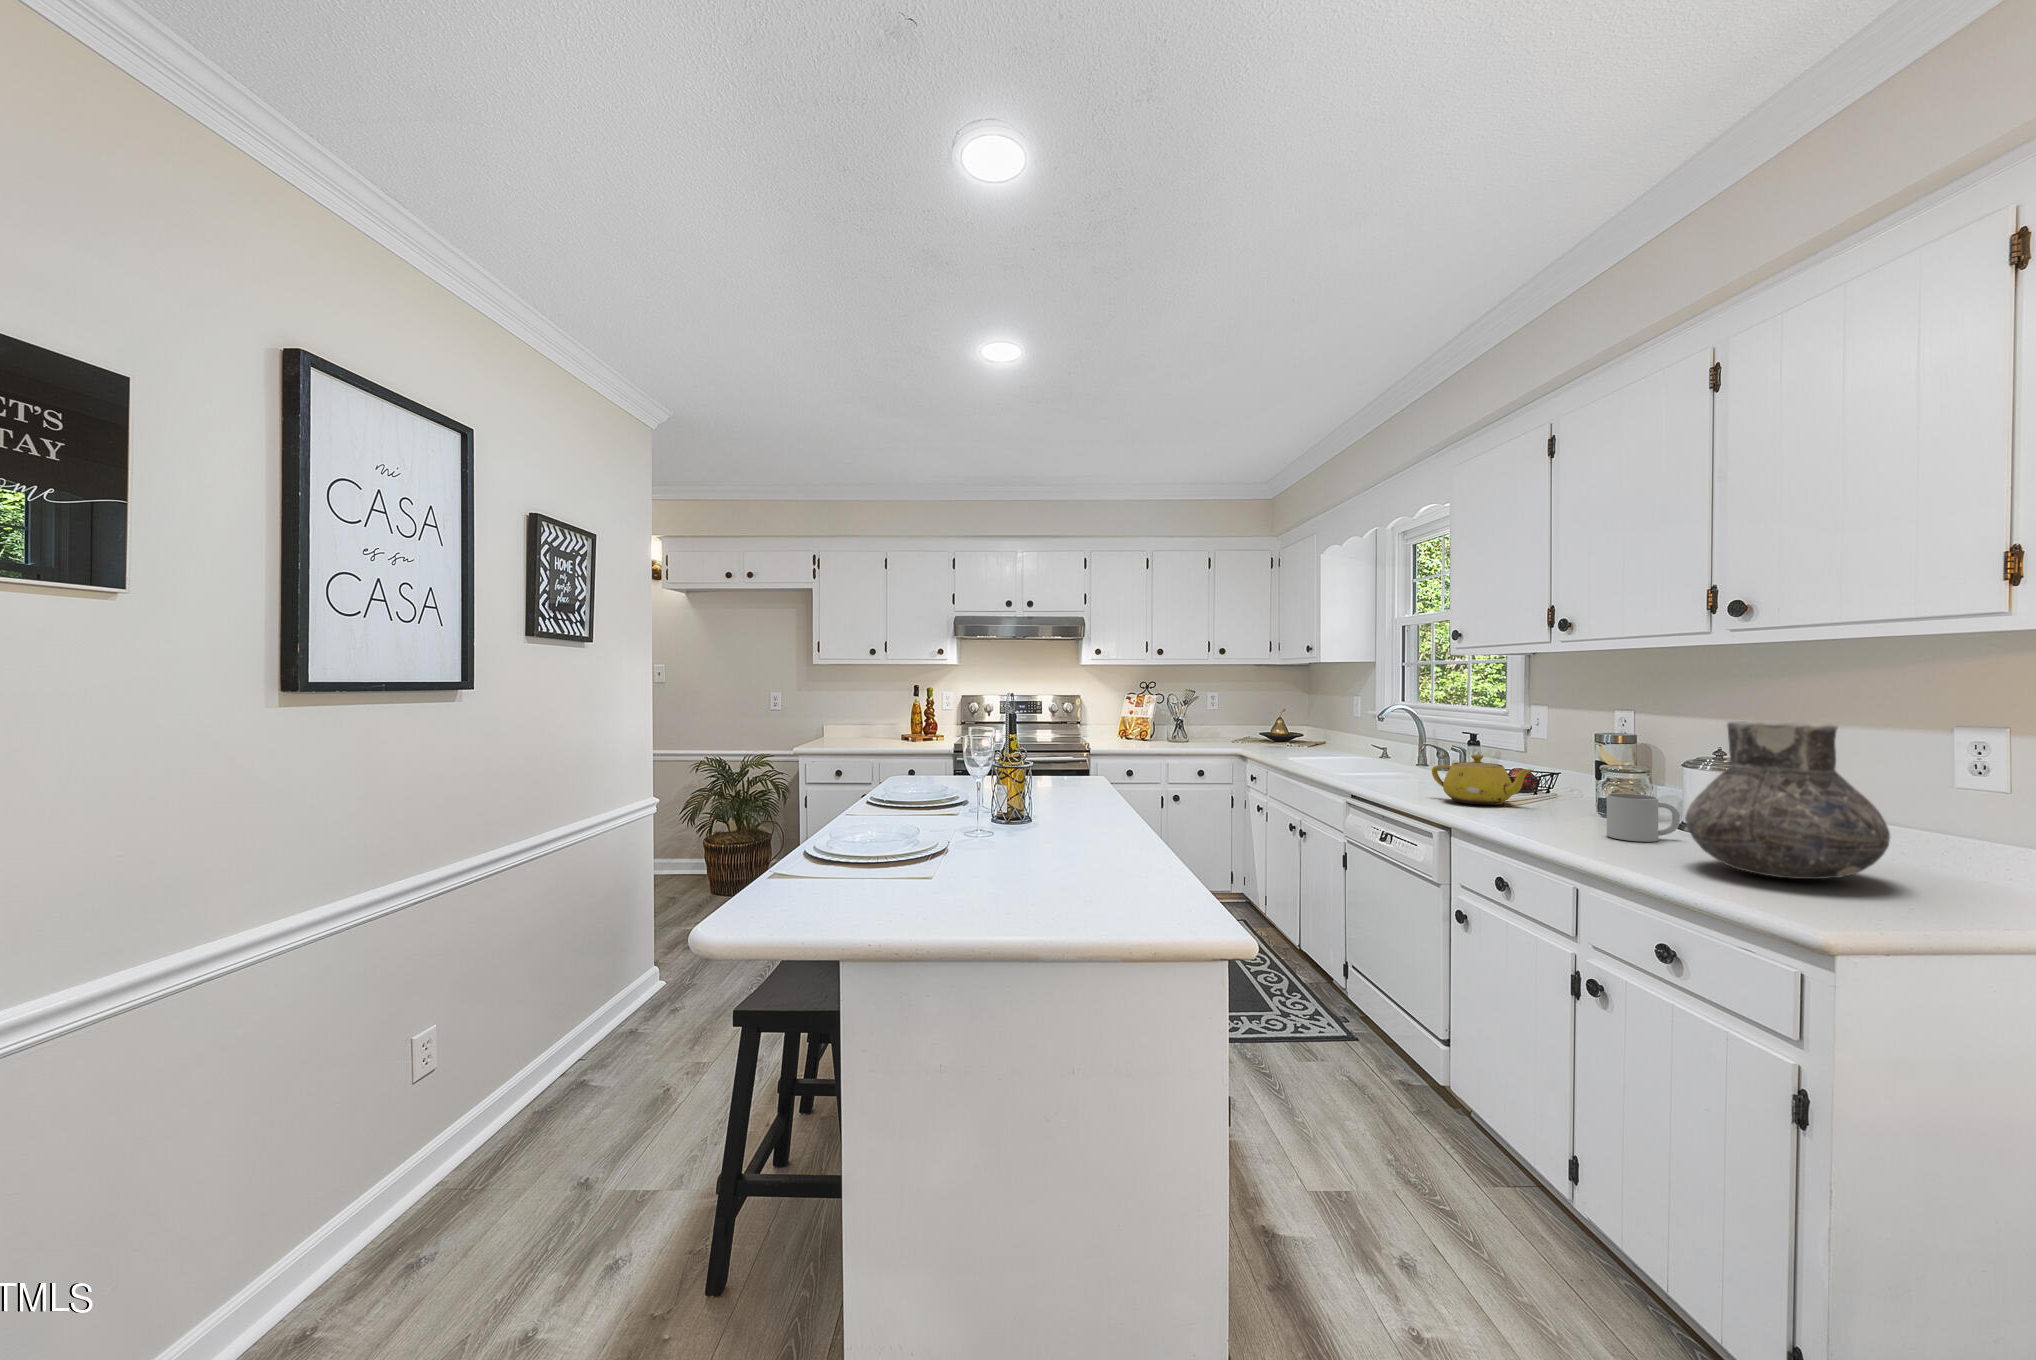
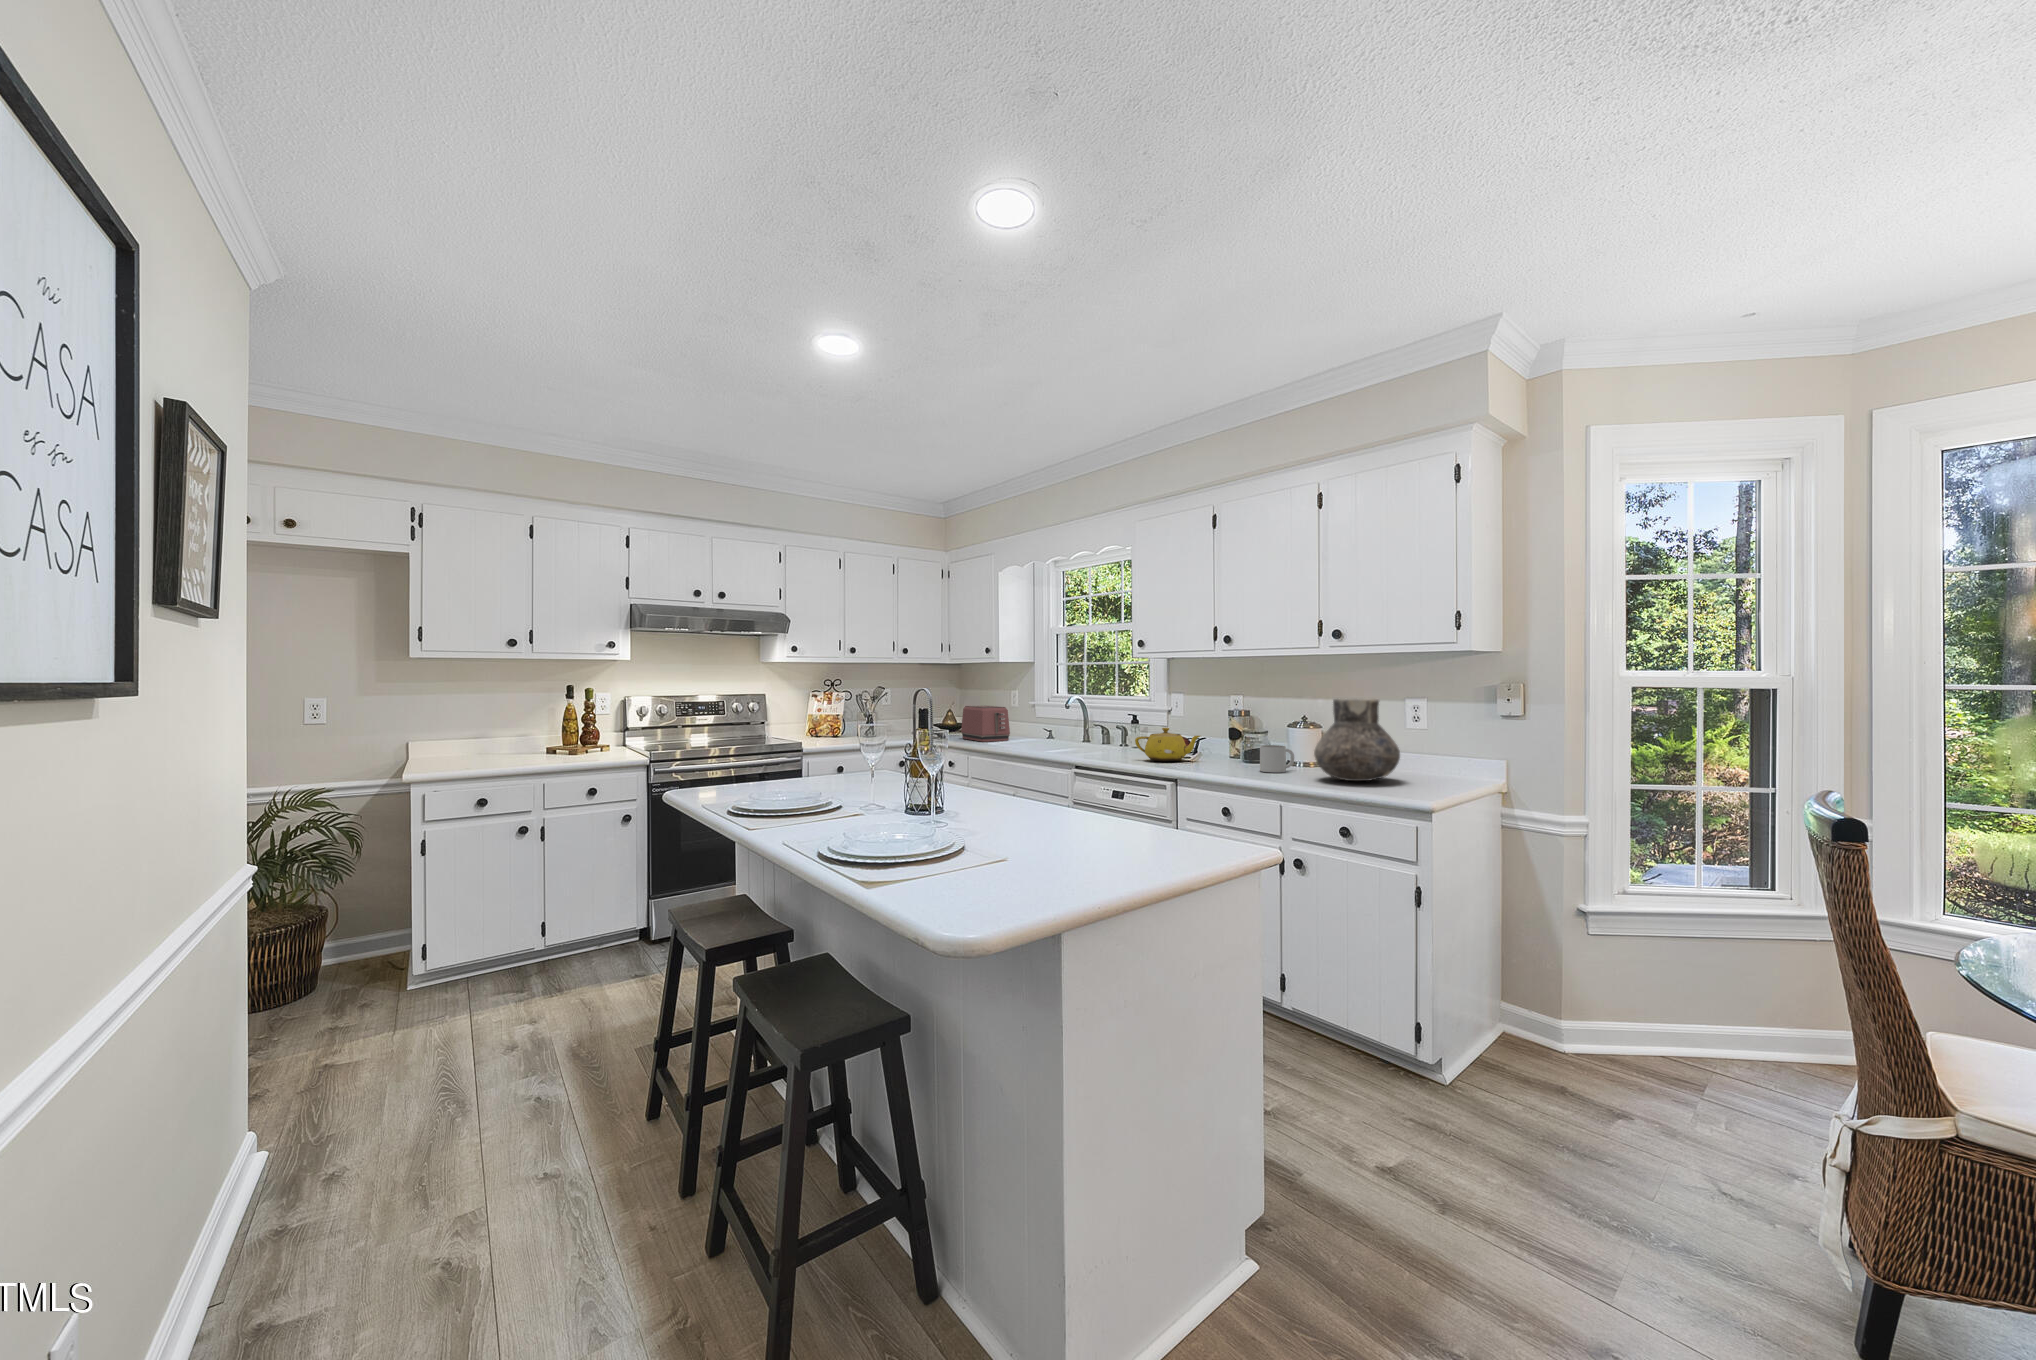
toaster: none [1271,714,1324,758] -> present [961,705,1010,742]

